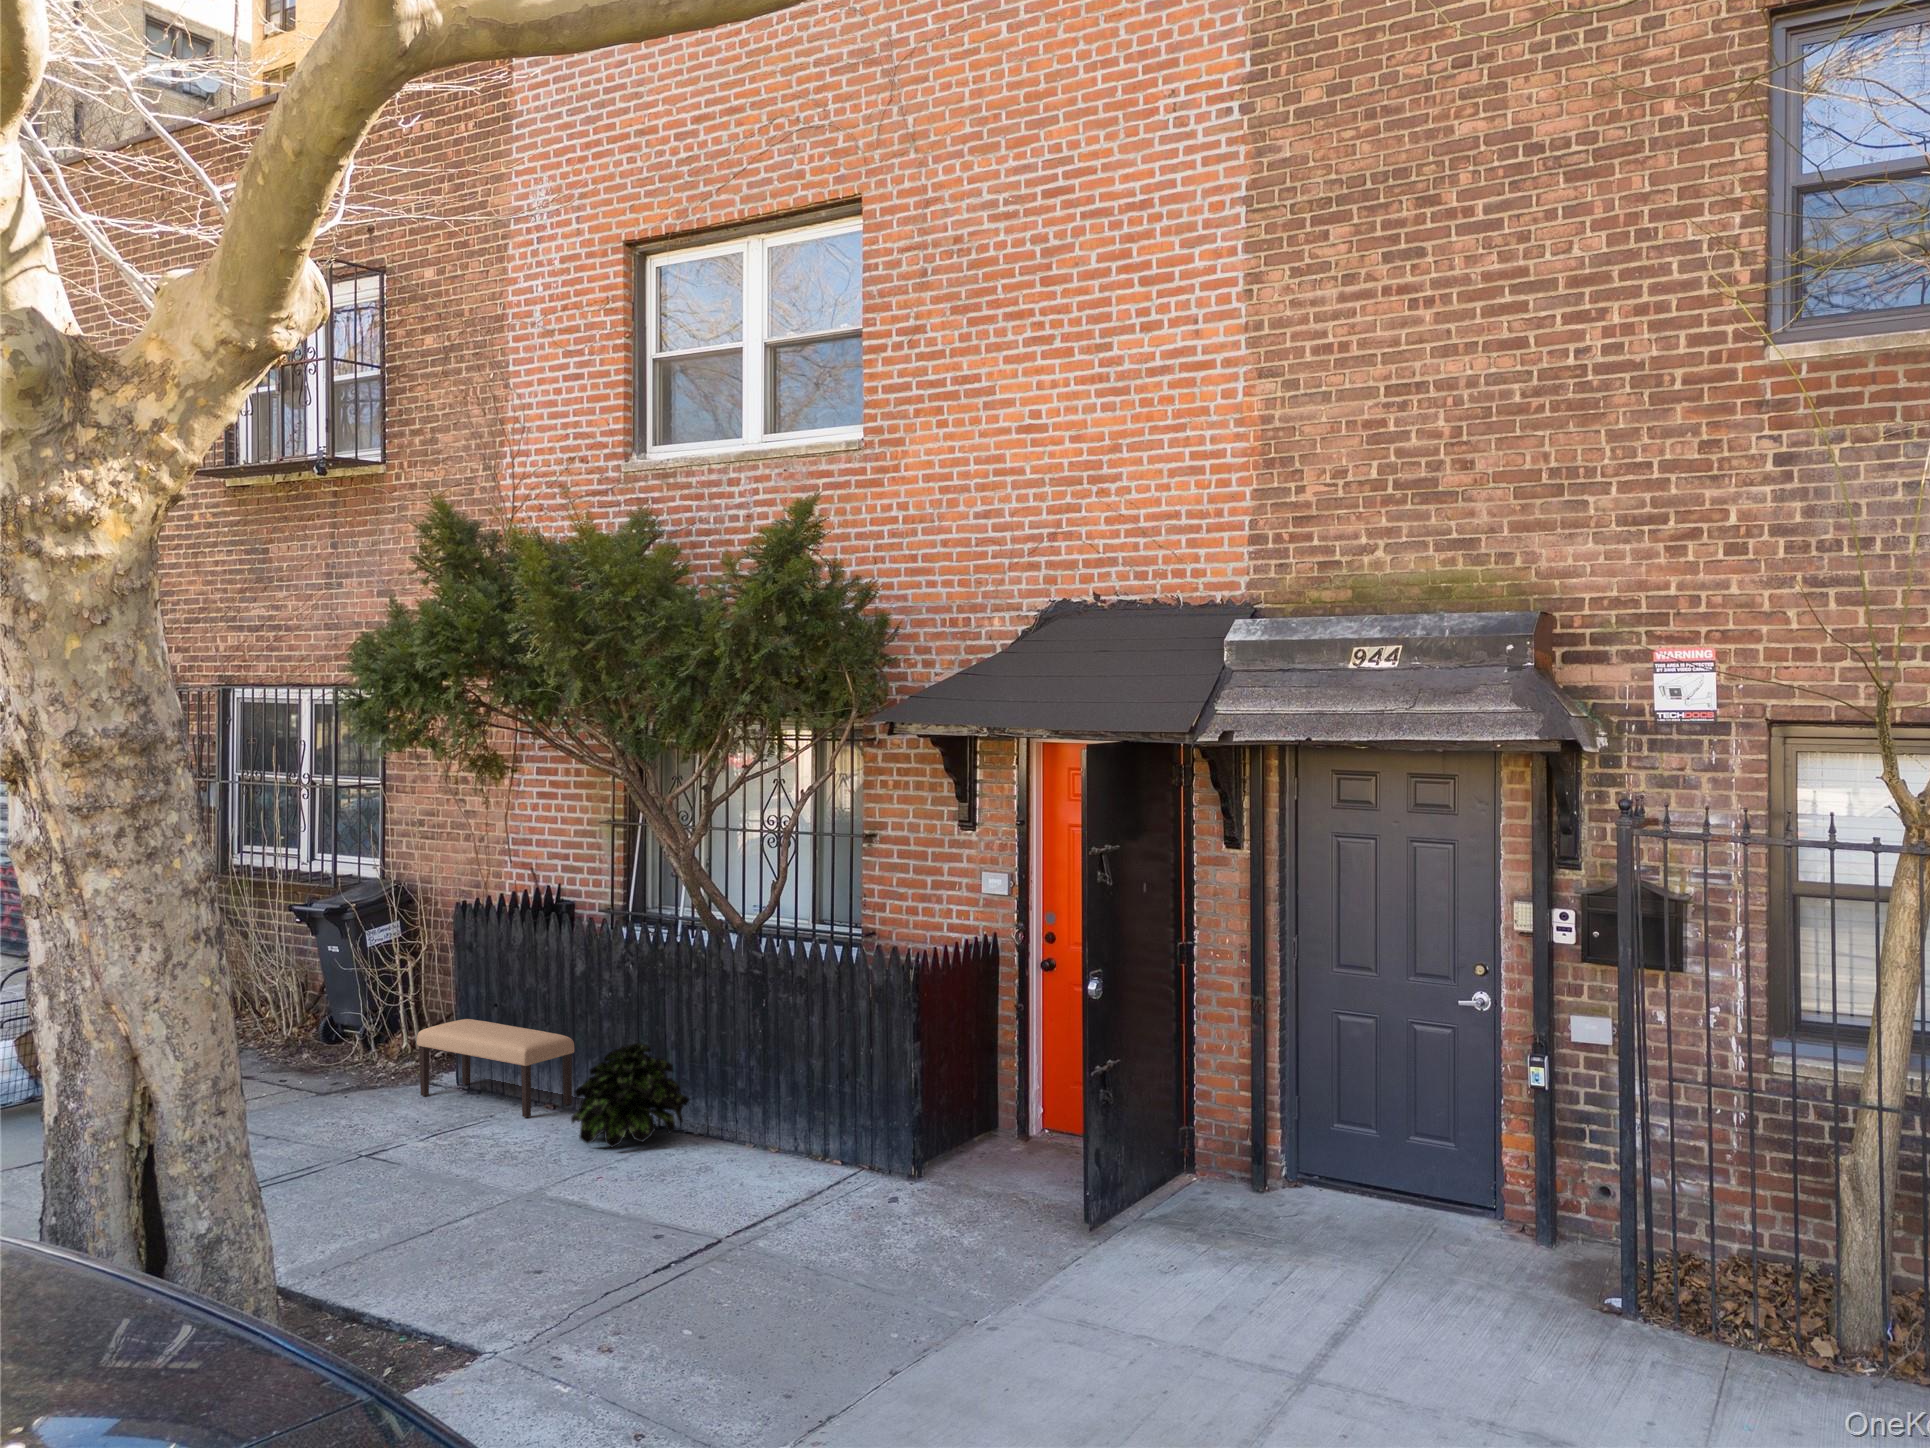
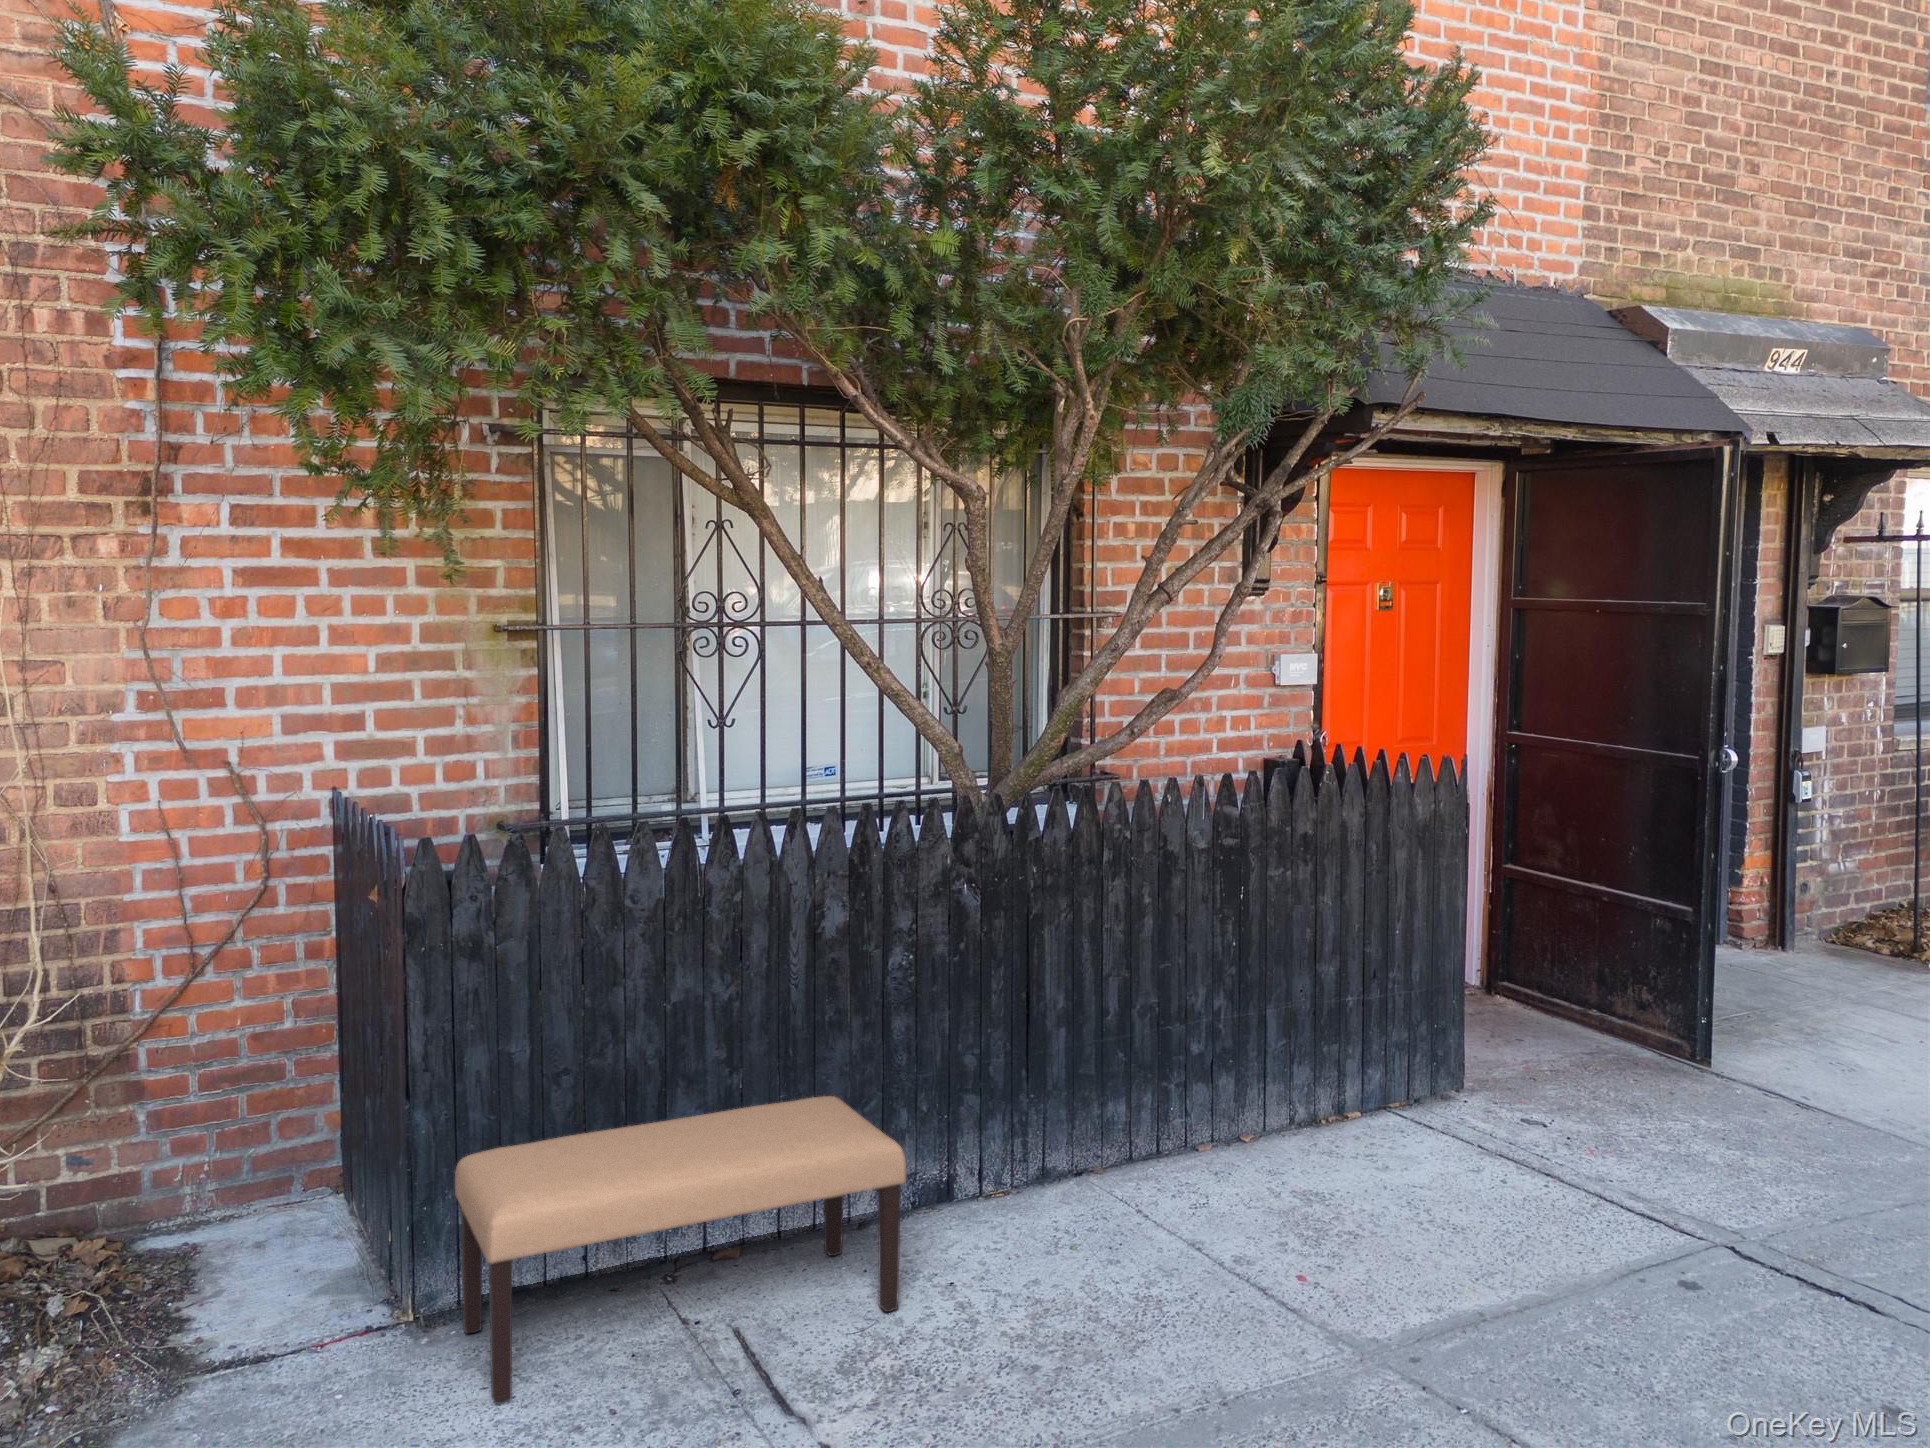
potted plant: present [571,1043,690,1148] -> none [1043,1033,1277,1281]

